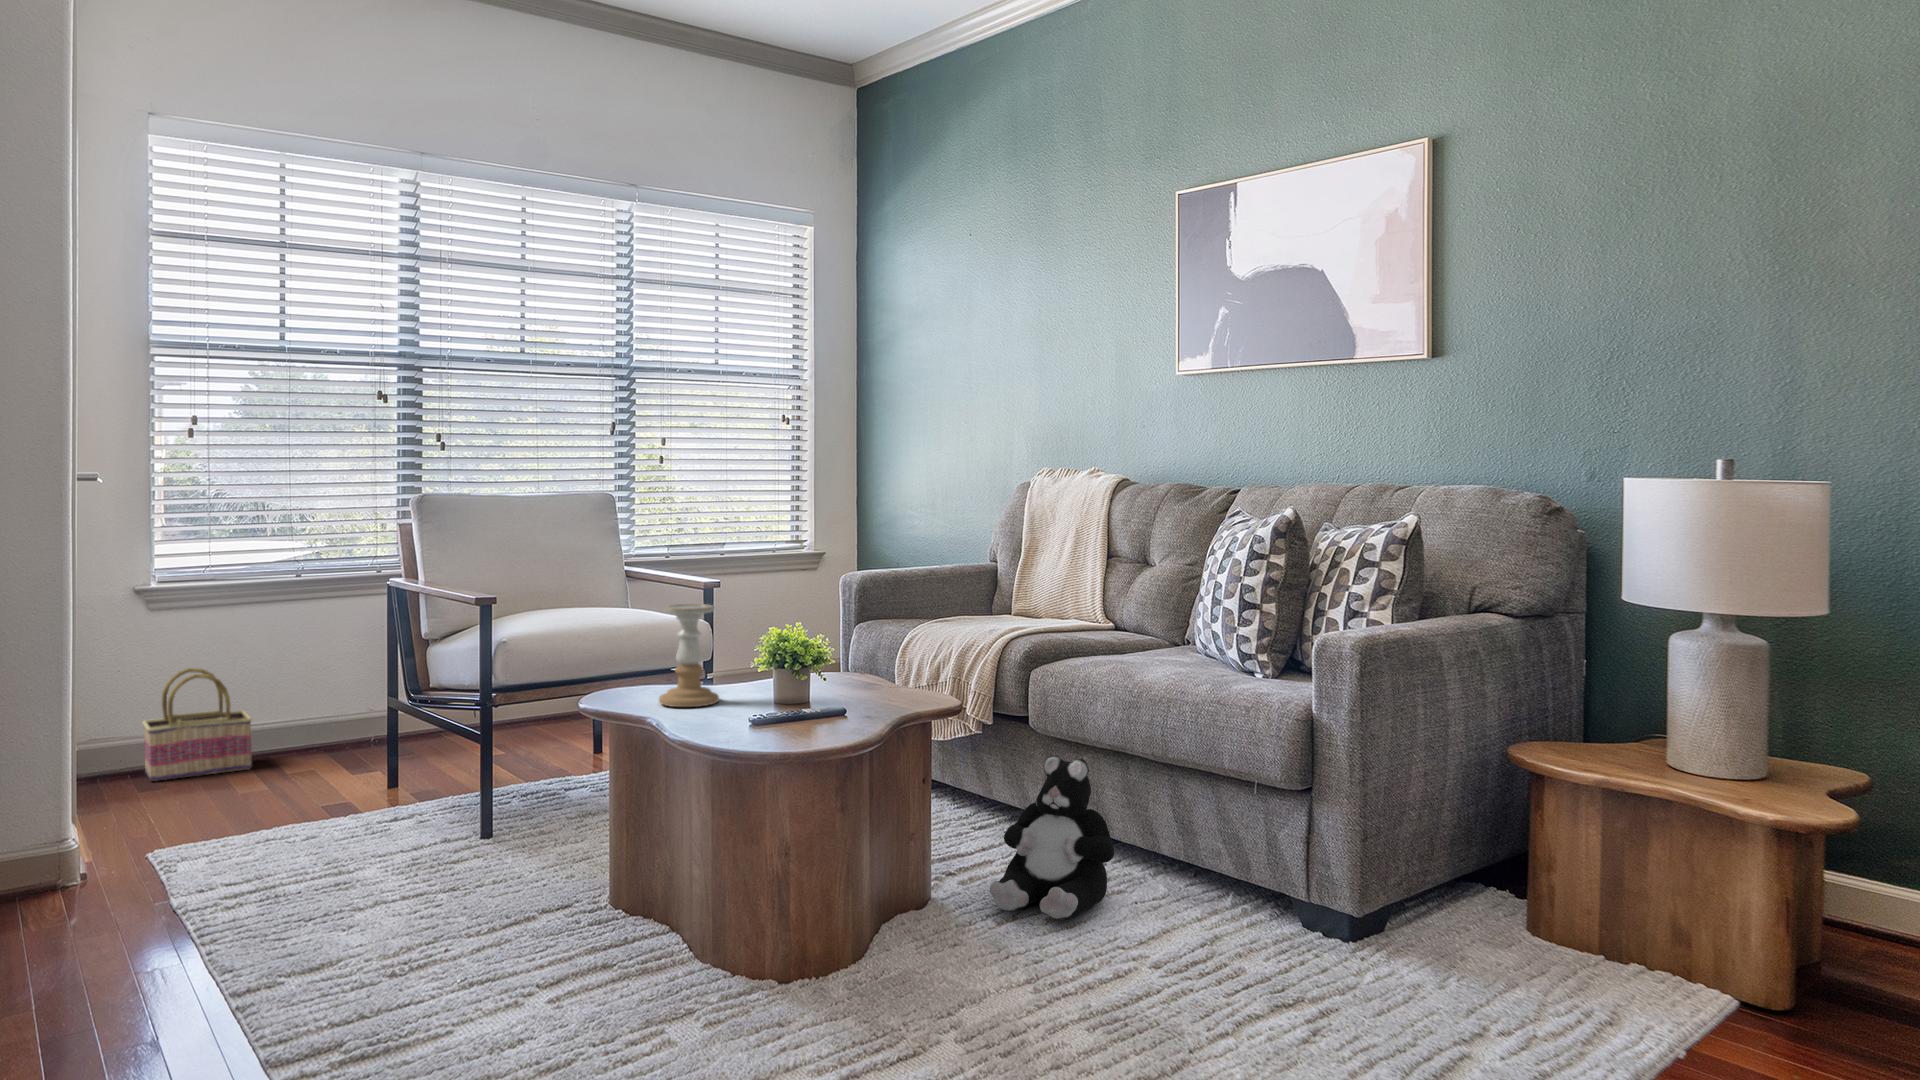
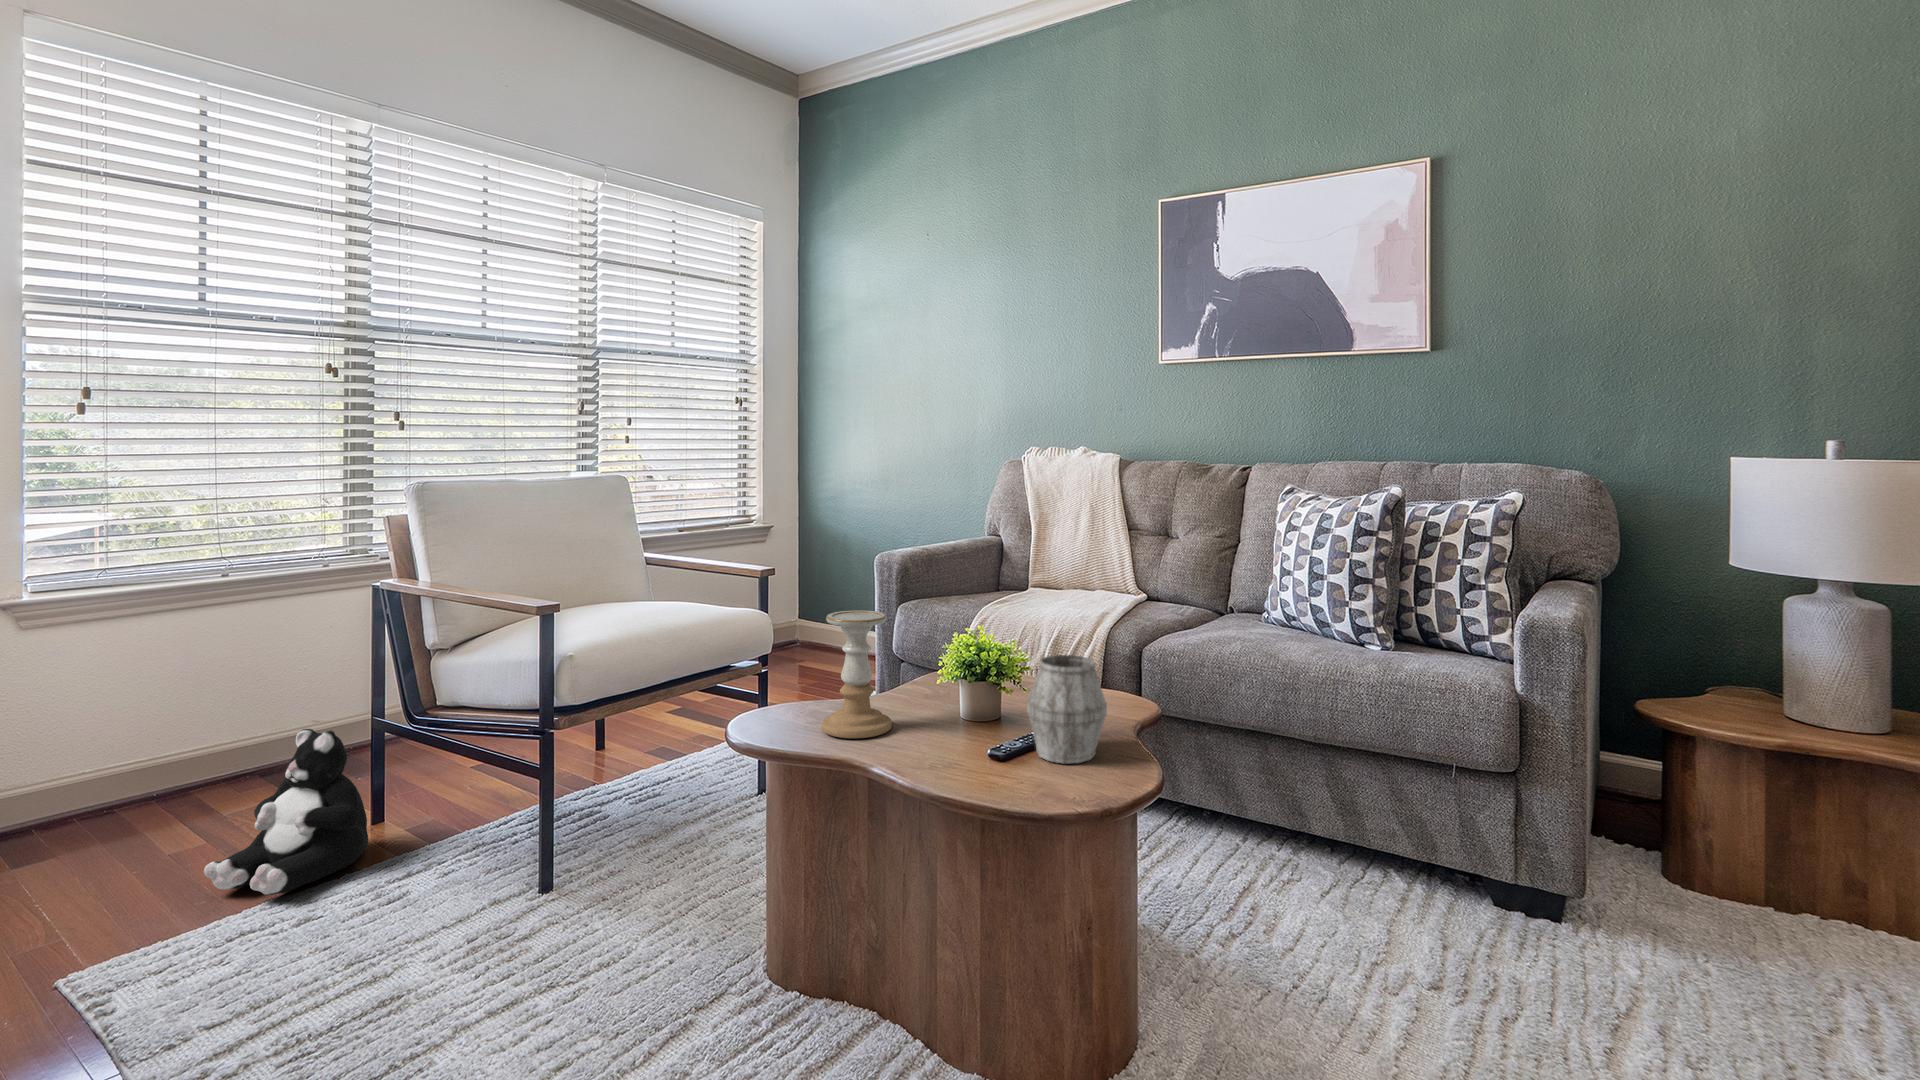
mug: none [788,642,856,728] -> present [1027,655,1107,763]
basket: present [143,668,252,781] -> none [31,693,190,839]
plush toy: present [989,756,1114,920] -> present [204,729,368,895]

